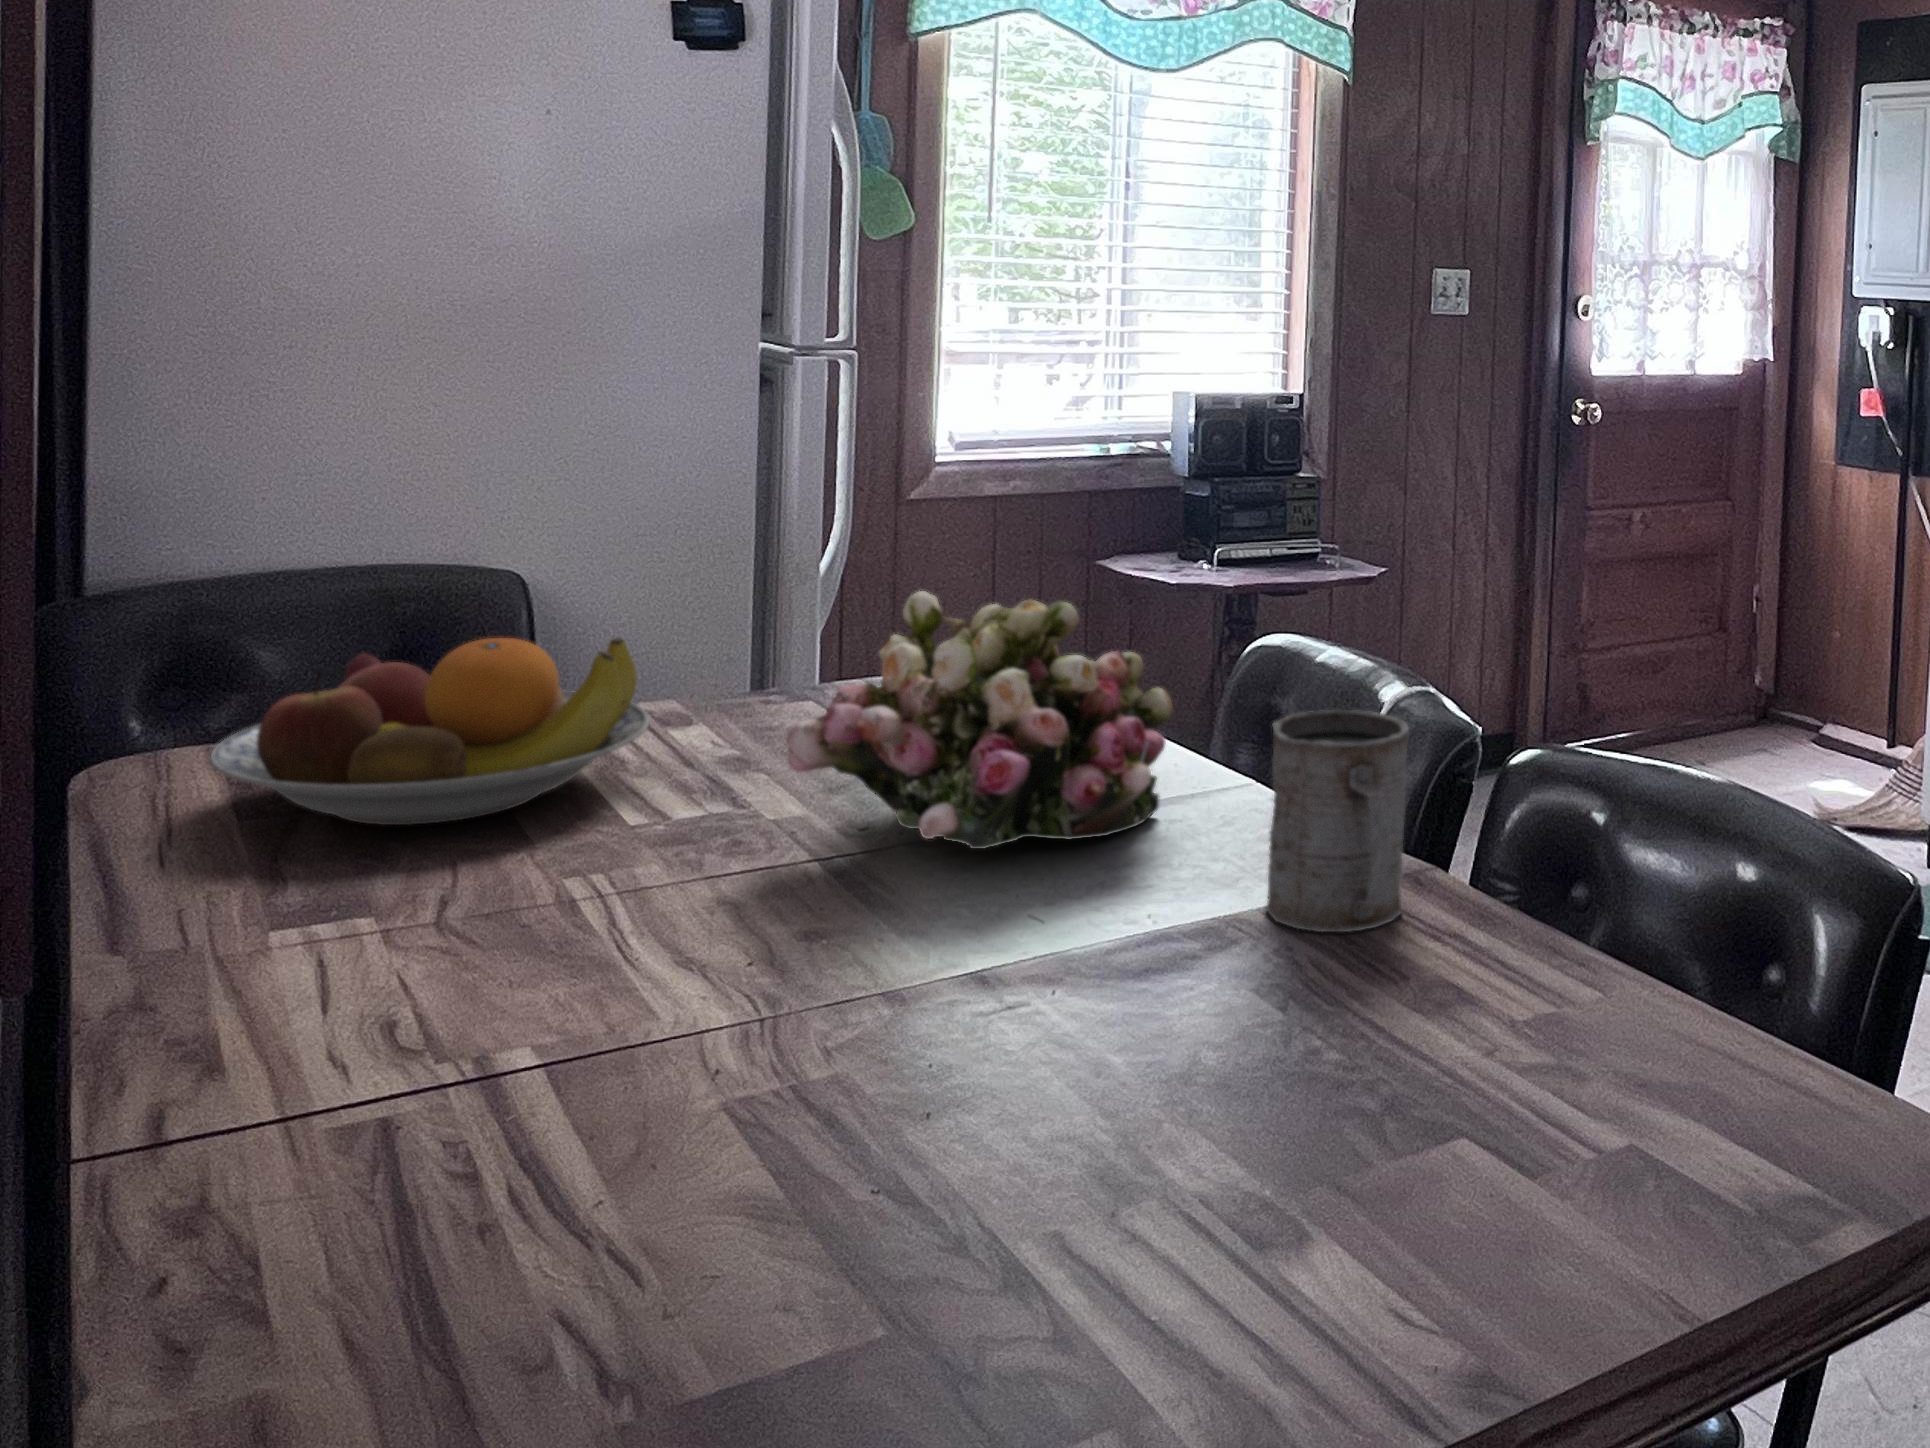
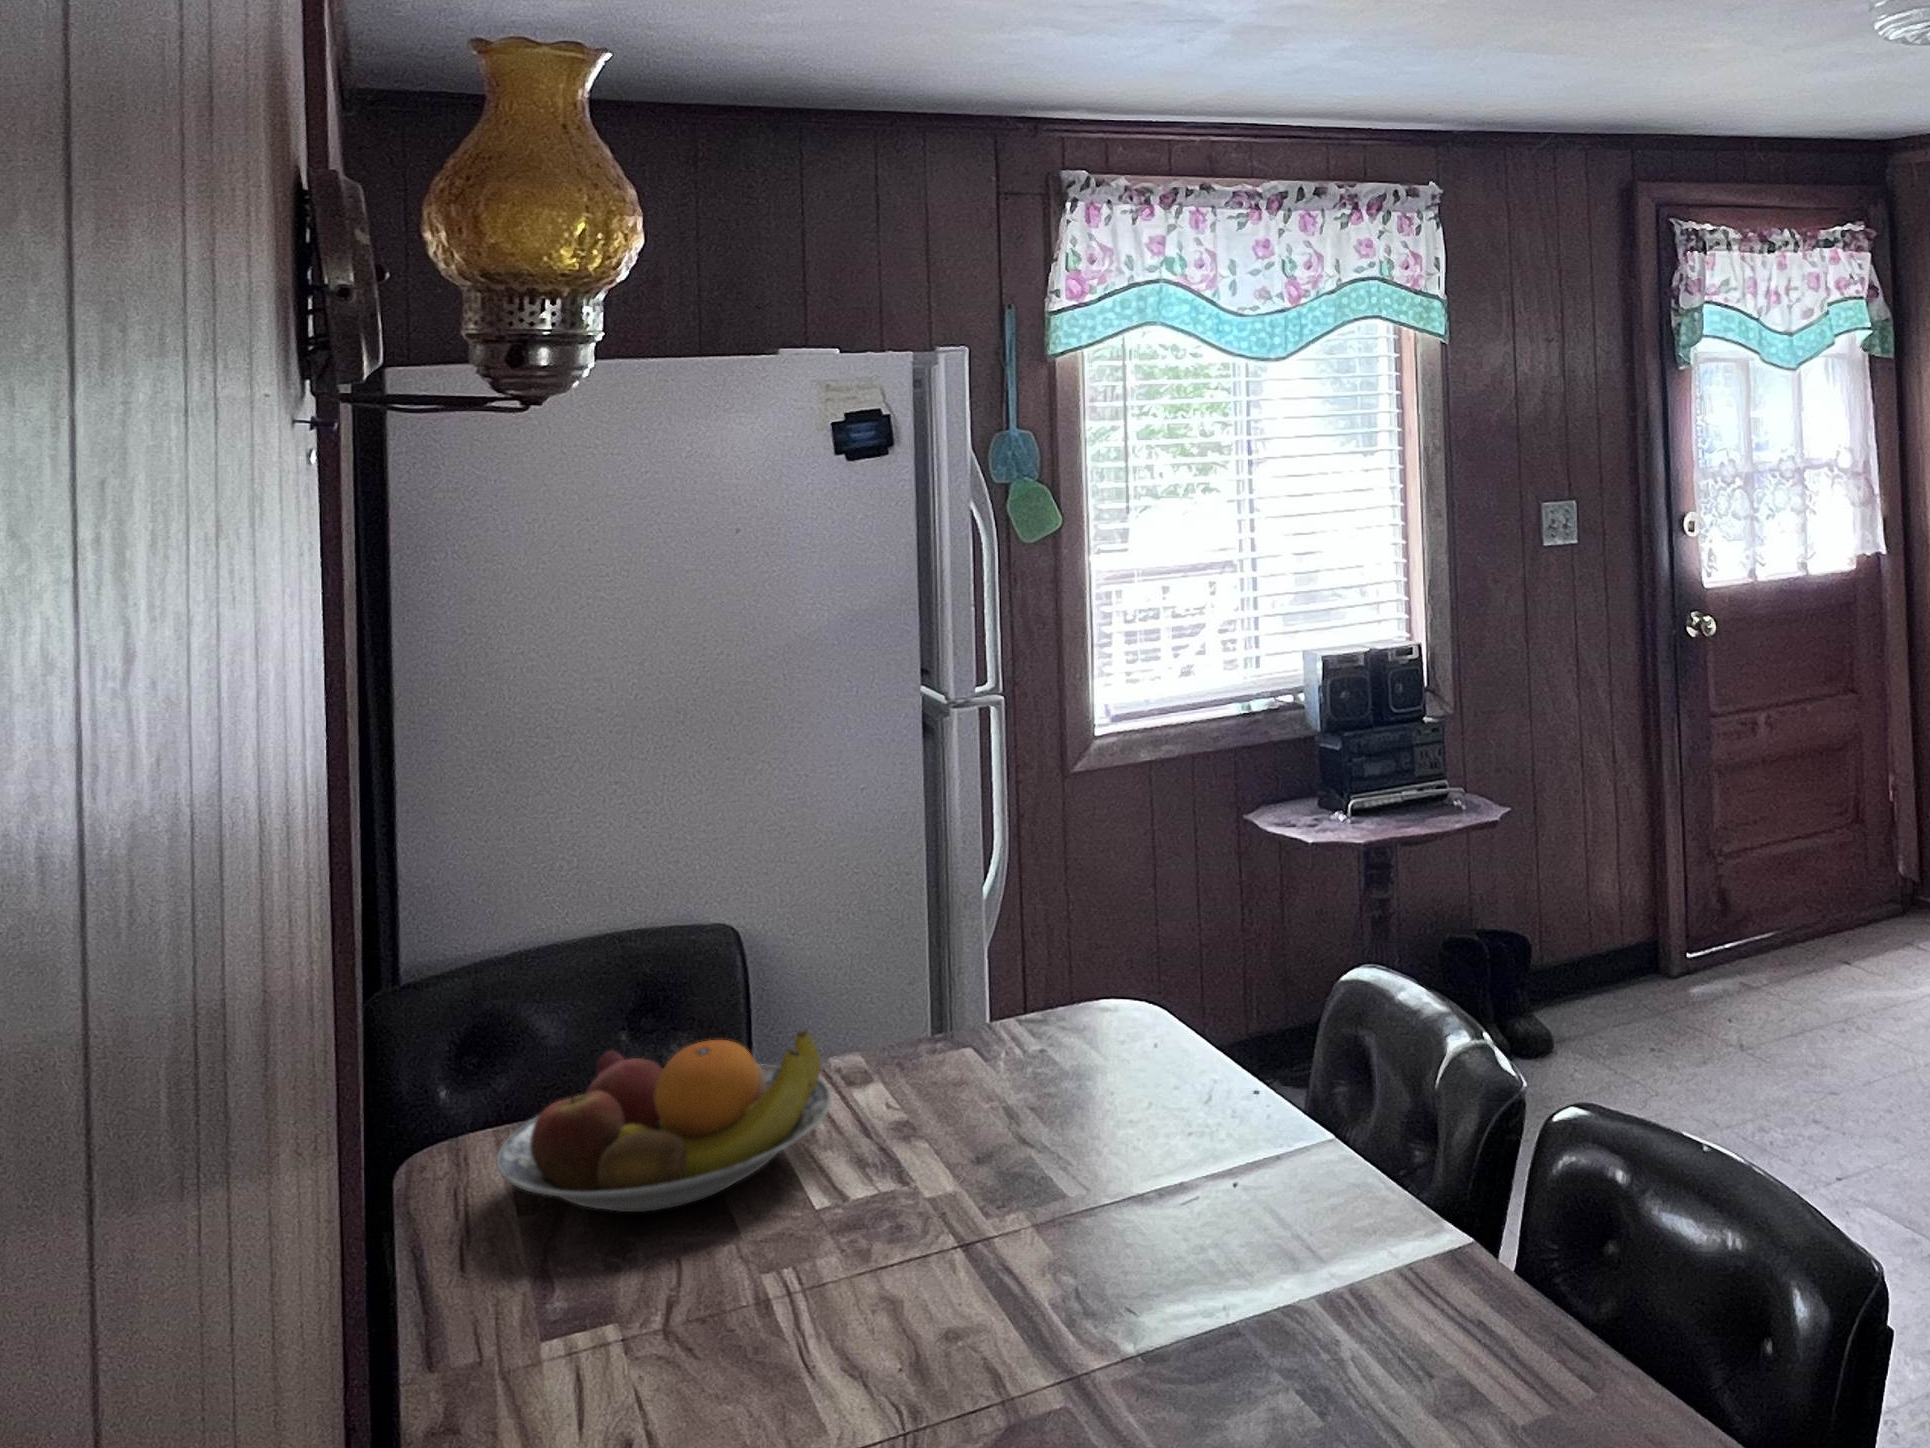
flower arrangement: present [786,591,1174,849] -> none [929,995,1253,1243]
mug: present [1266,710,1409,932] -> none [1315,1111,1437,1325]

